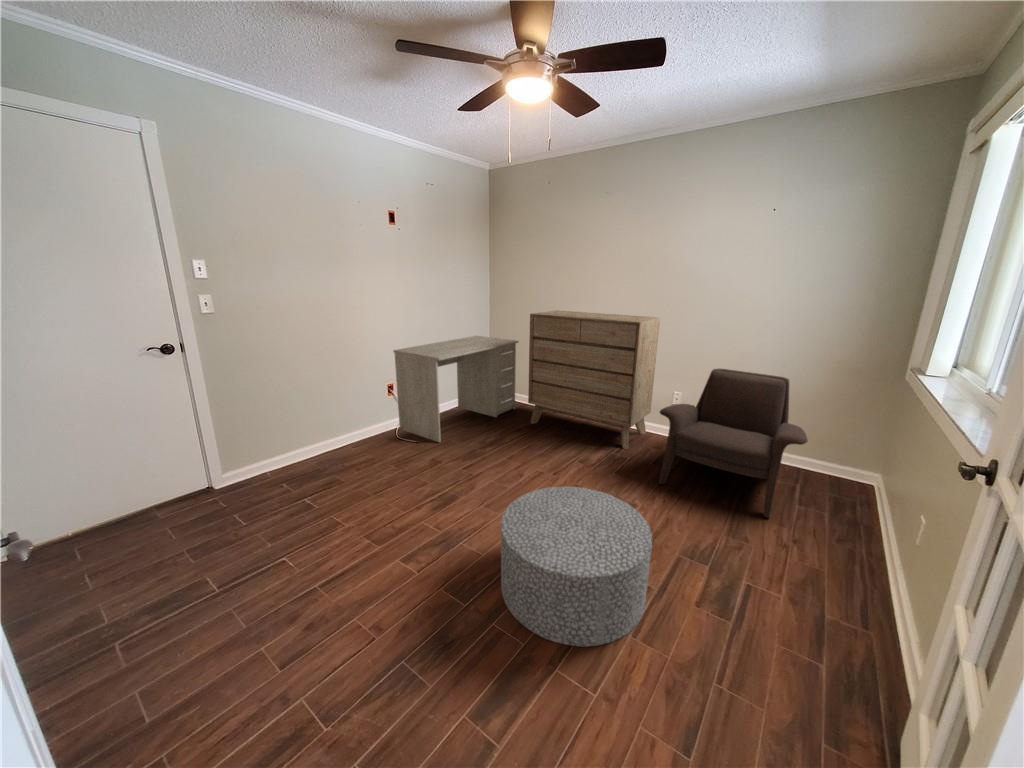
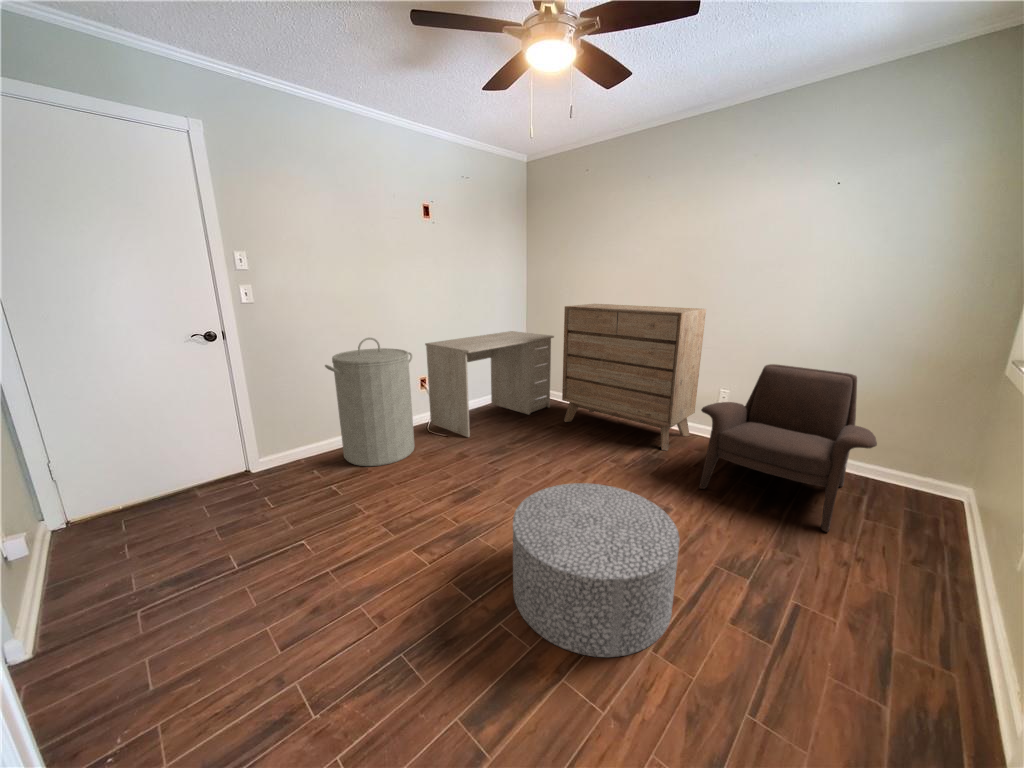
laundry hamper: none [294,347,387,476] -> present [325,337,414,466]

